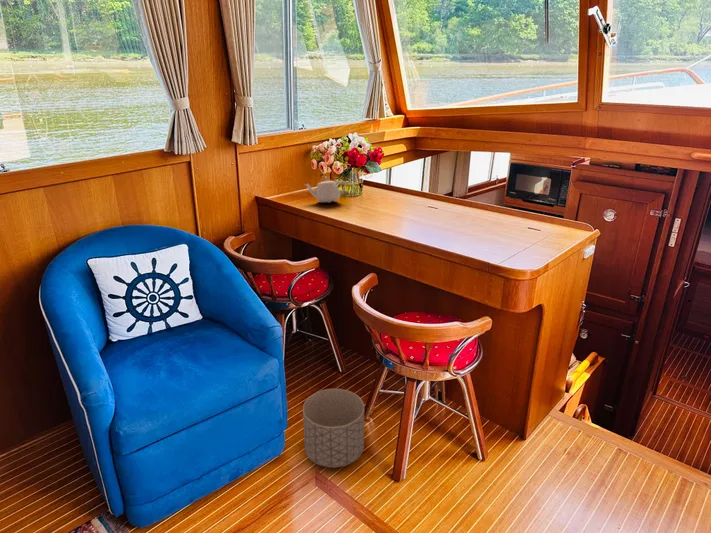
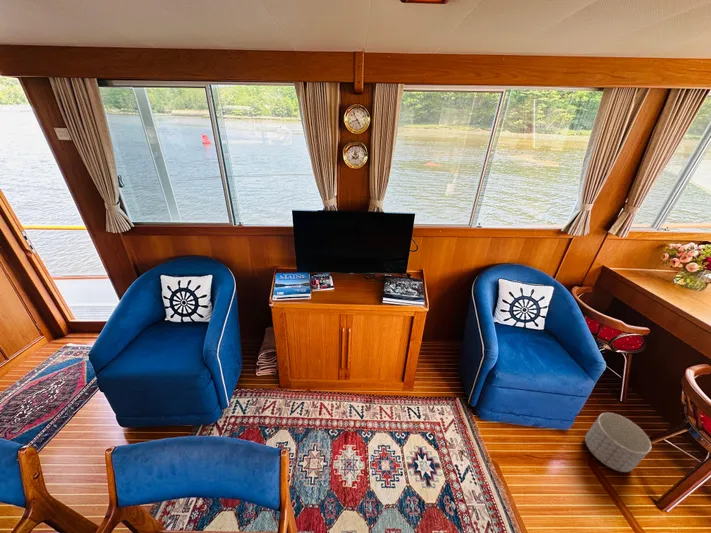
teapot: present [305,177,346,203] -> none [653,270,696,290]

